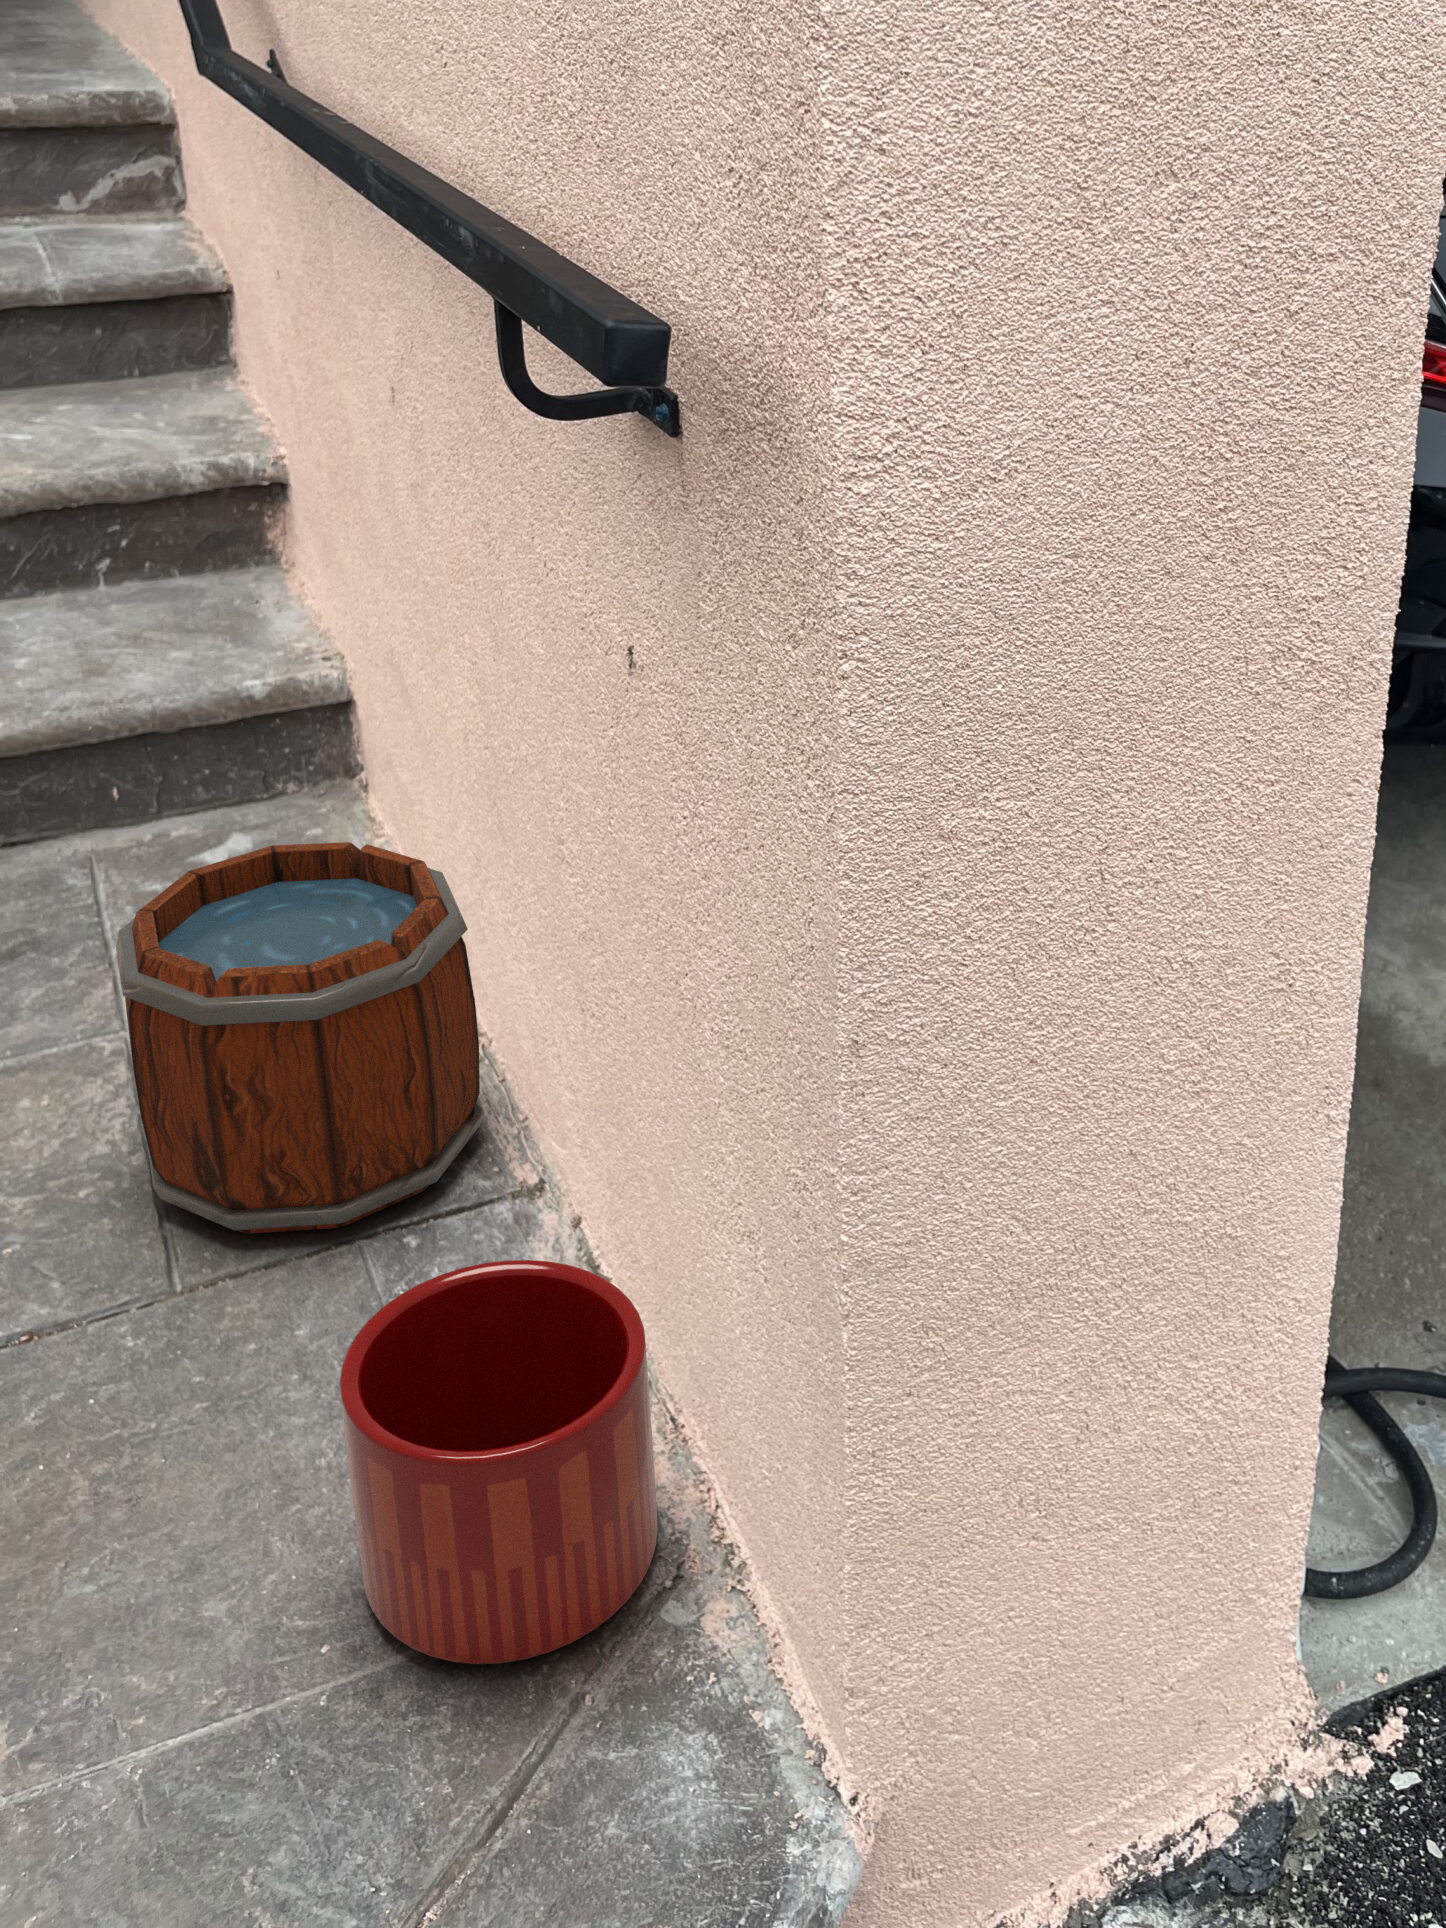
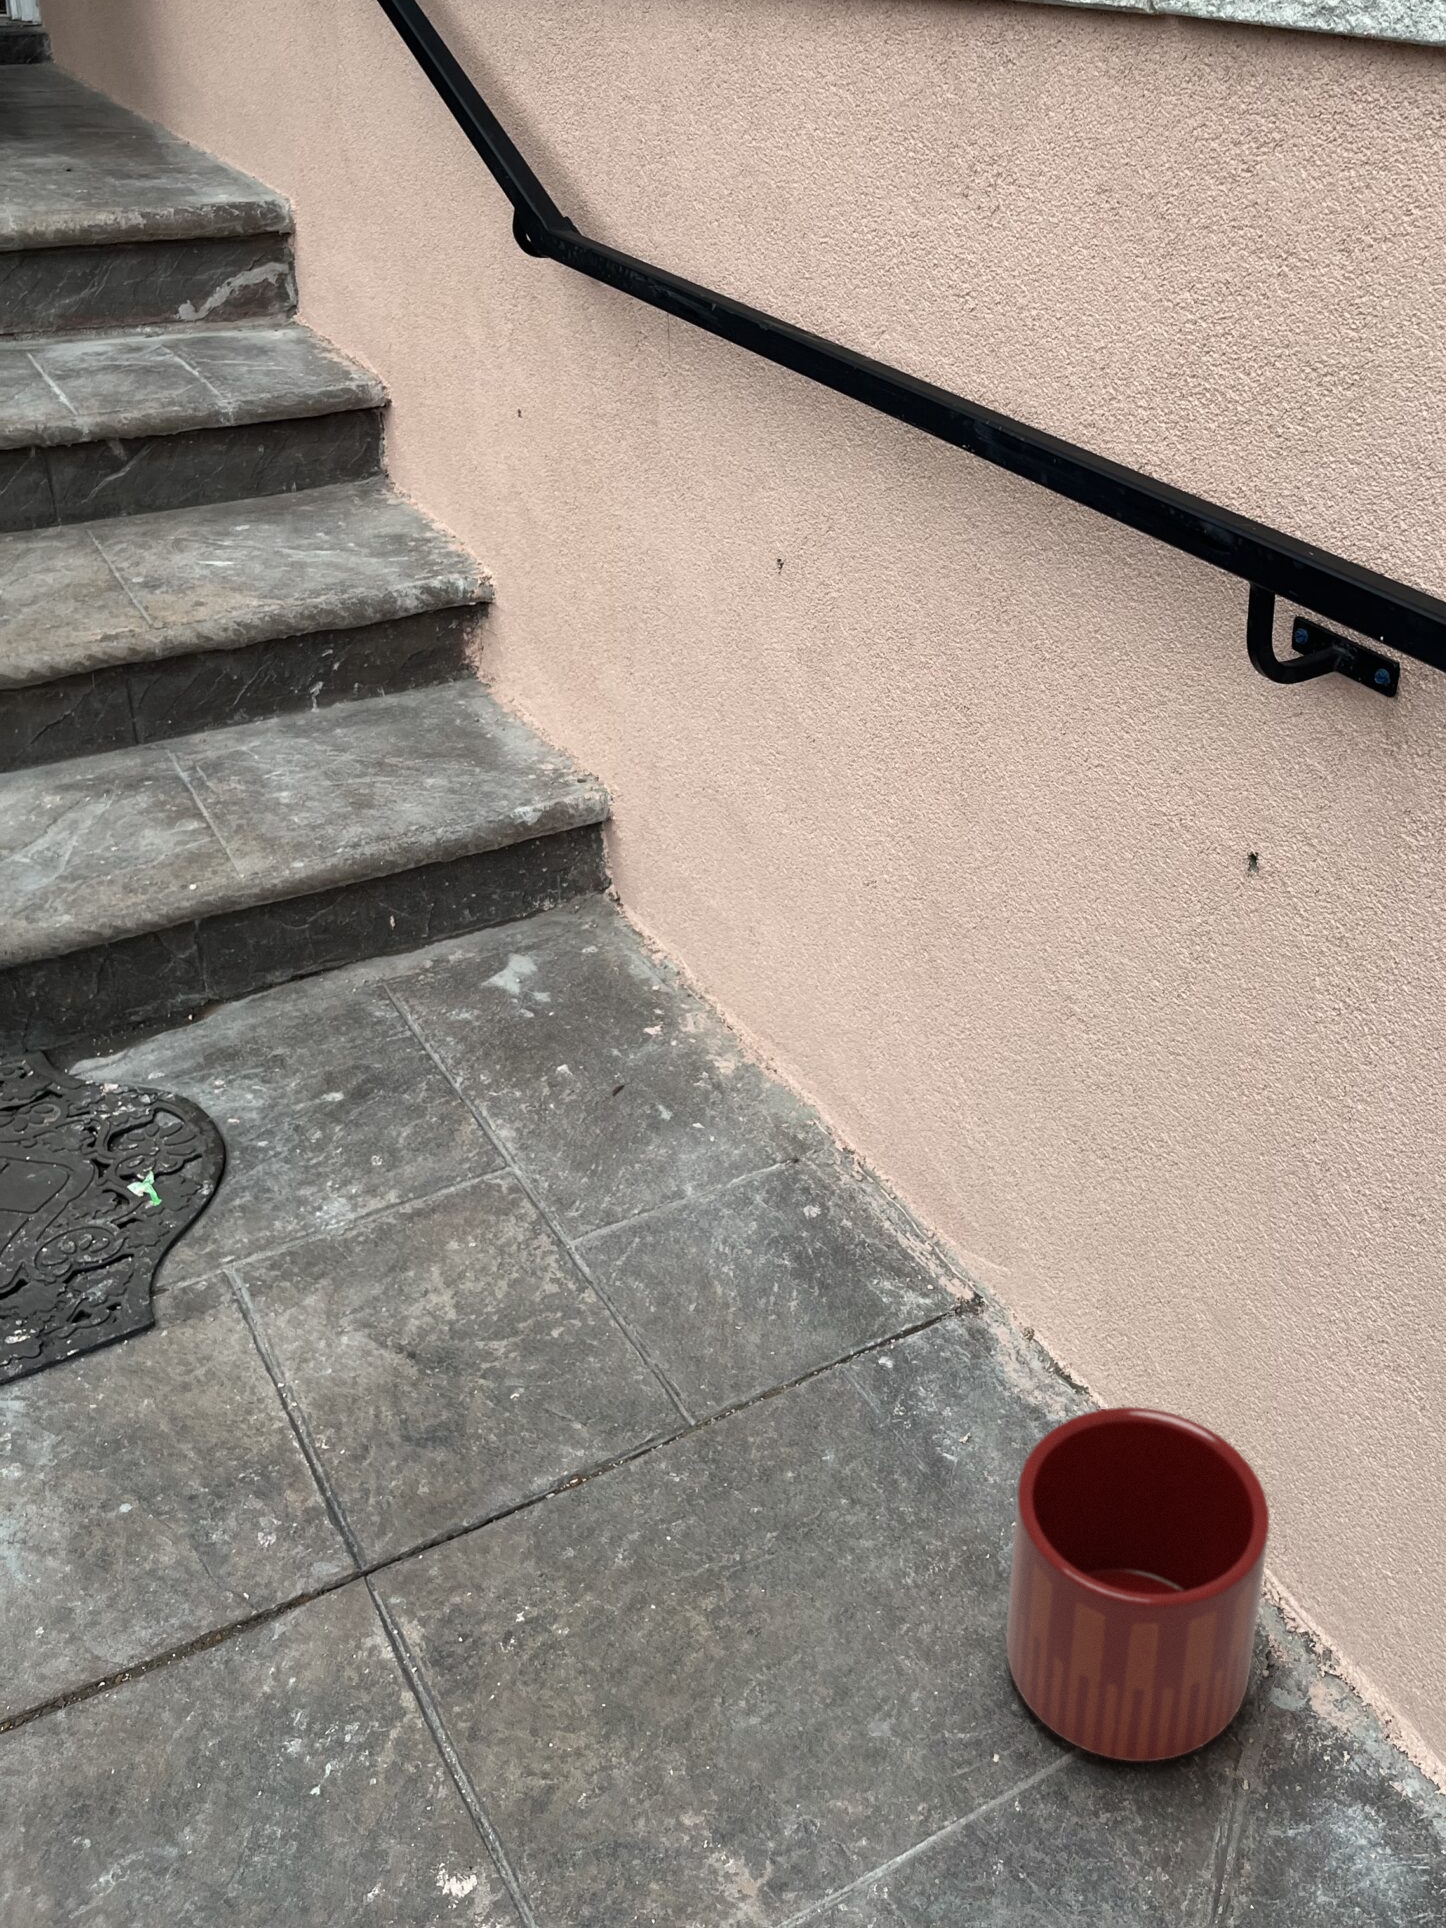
bucket: present [116,842,484,1234] -> none [609,1002,912,1367]

